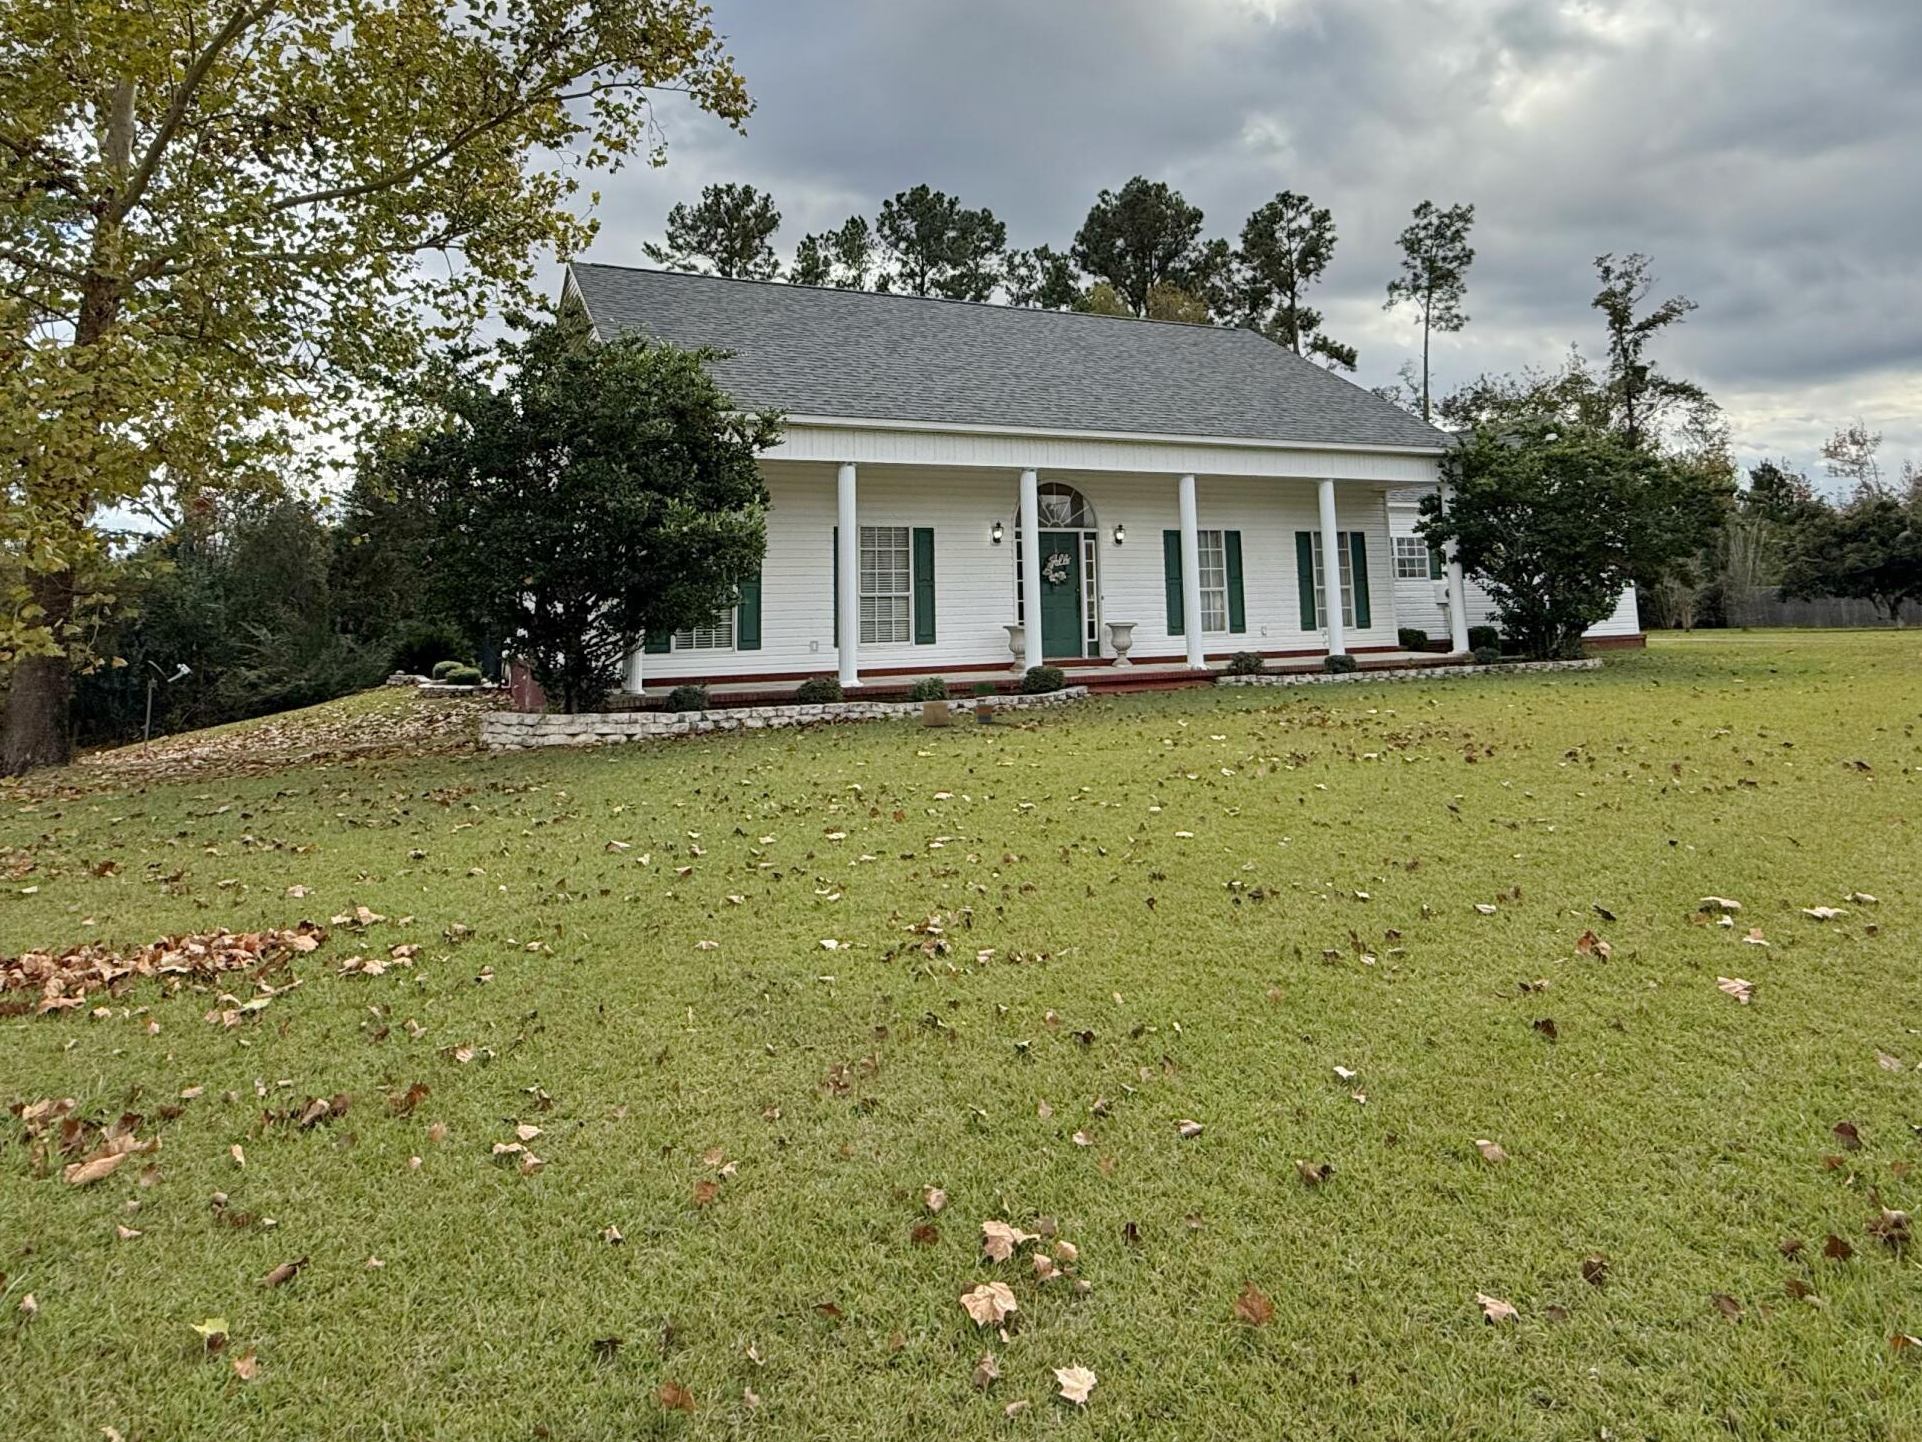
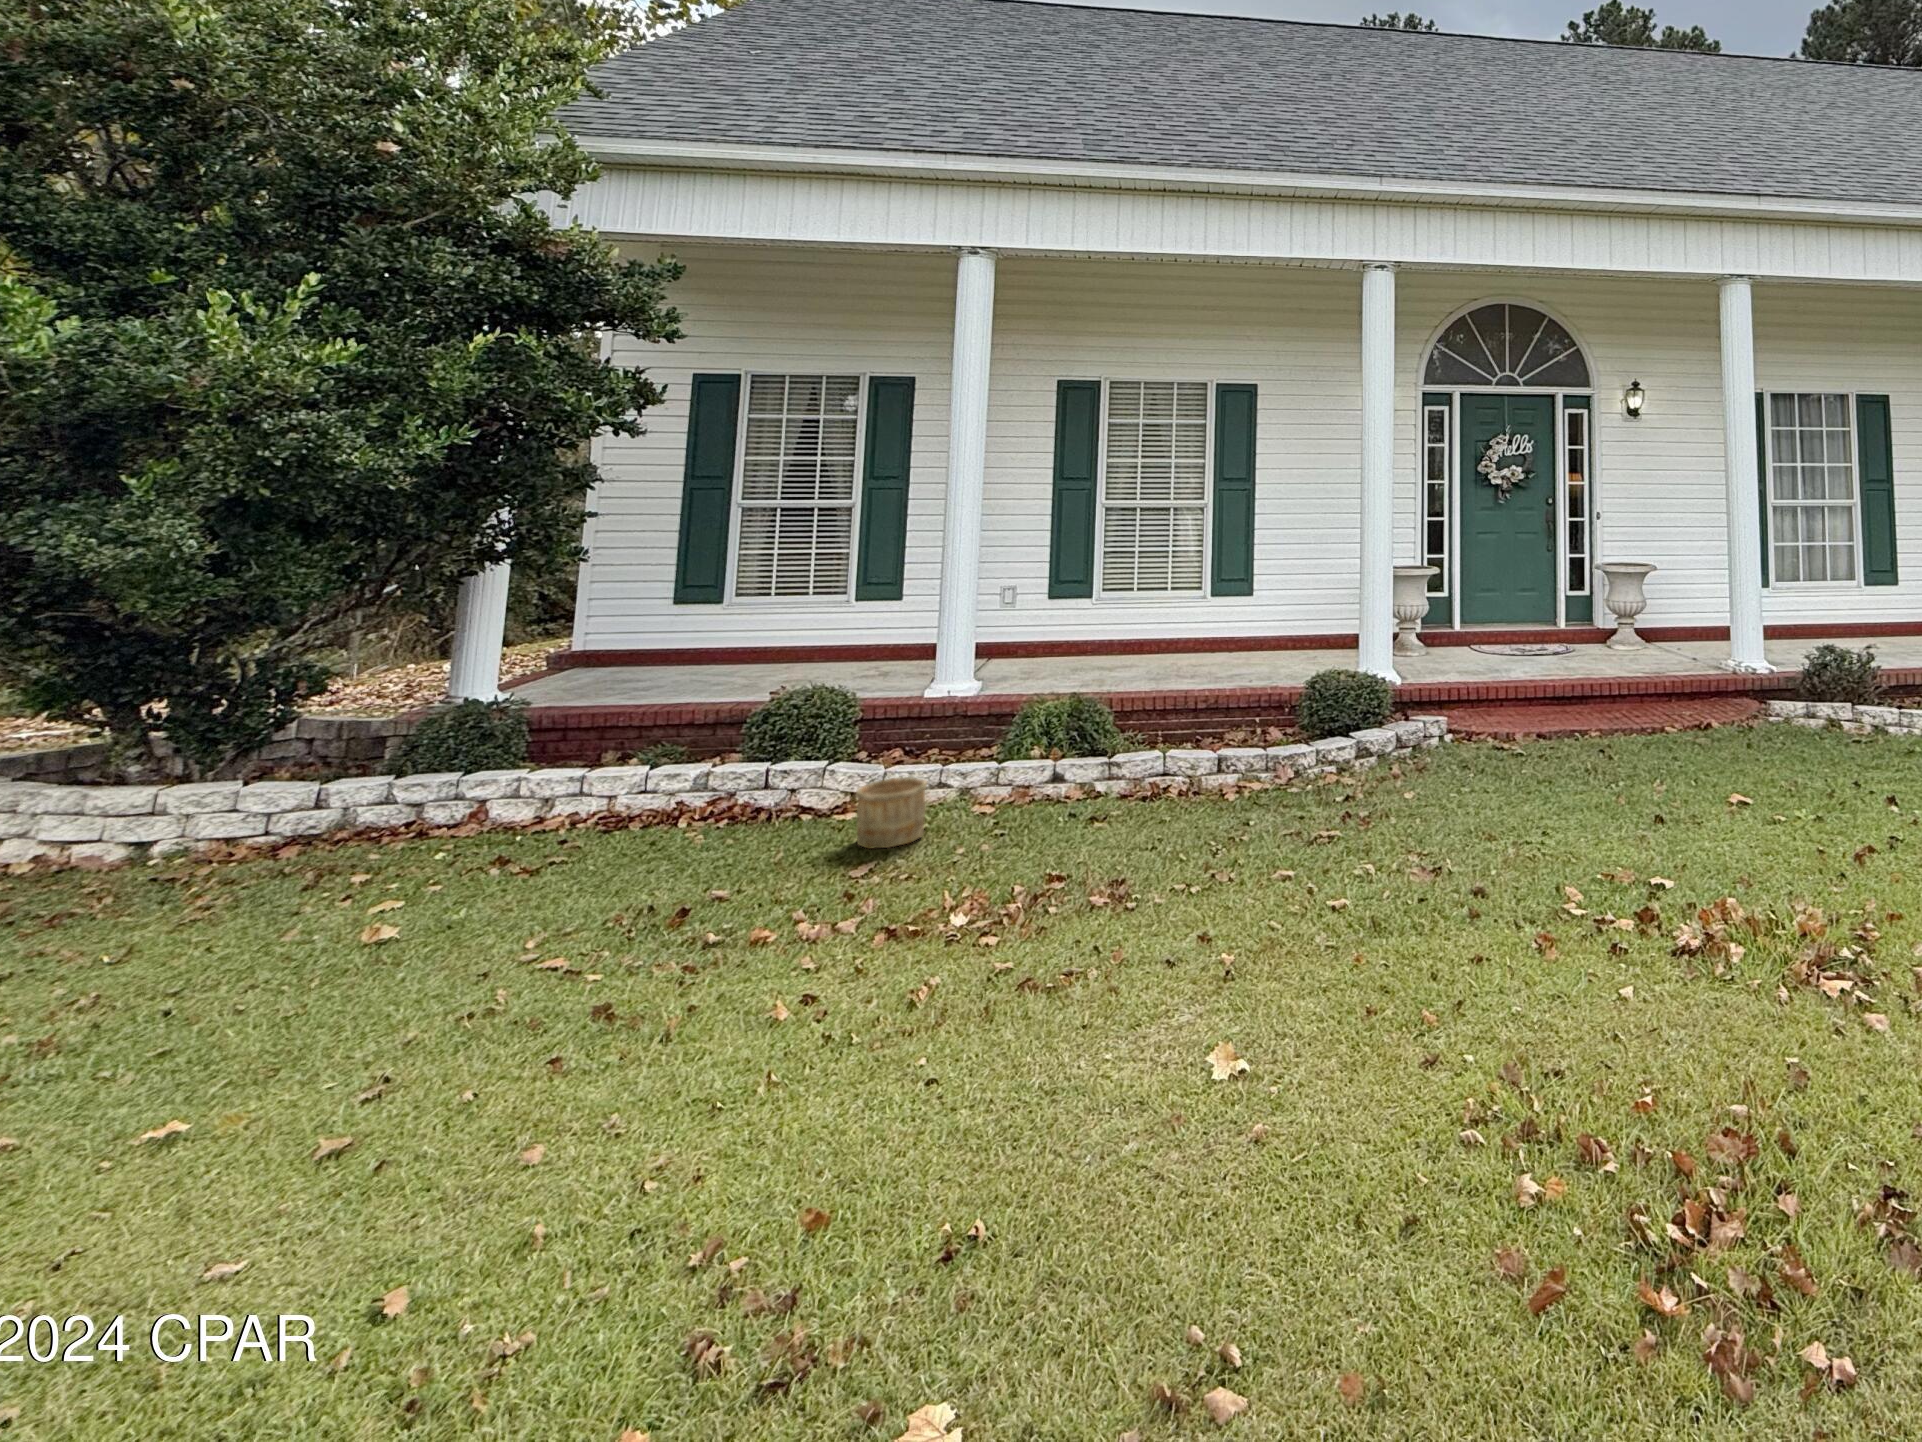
potted tree: present [972,683,997,723] -> none [966,744,1035,854]

